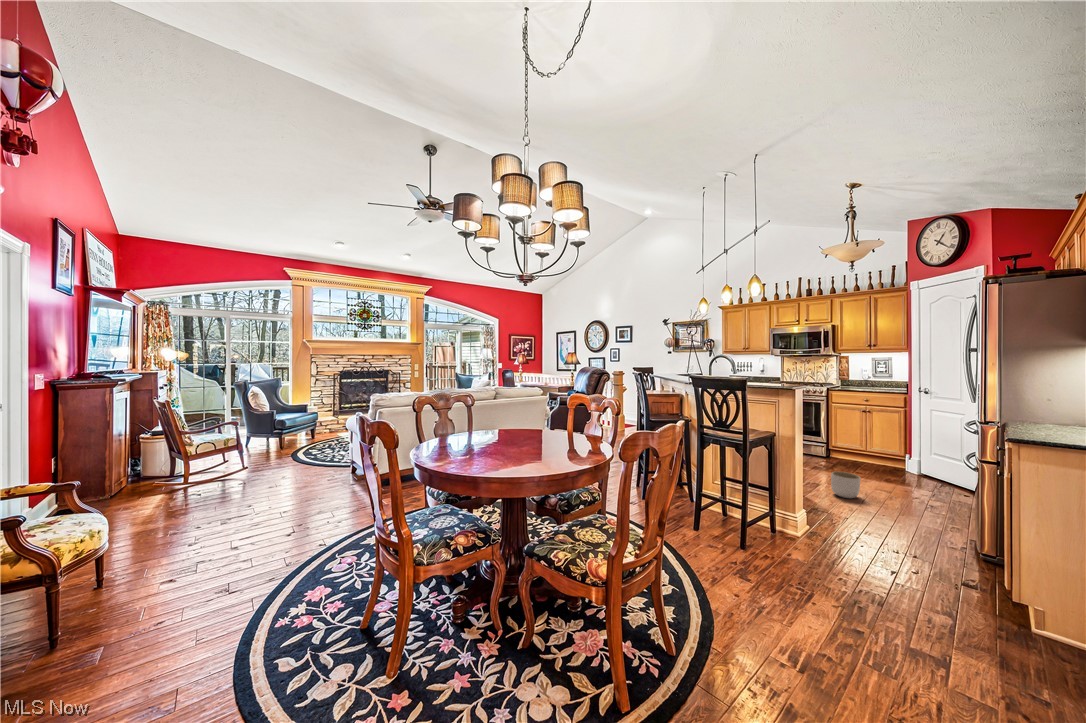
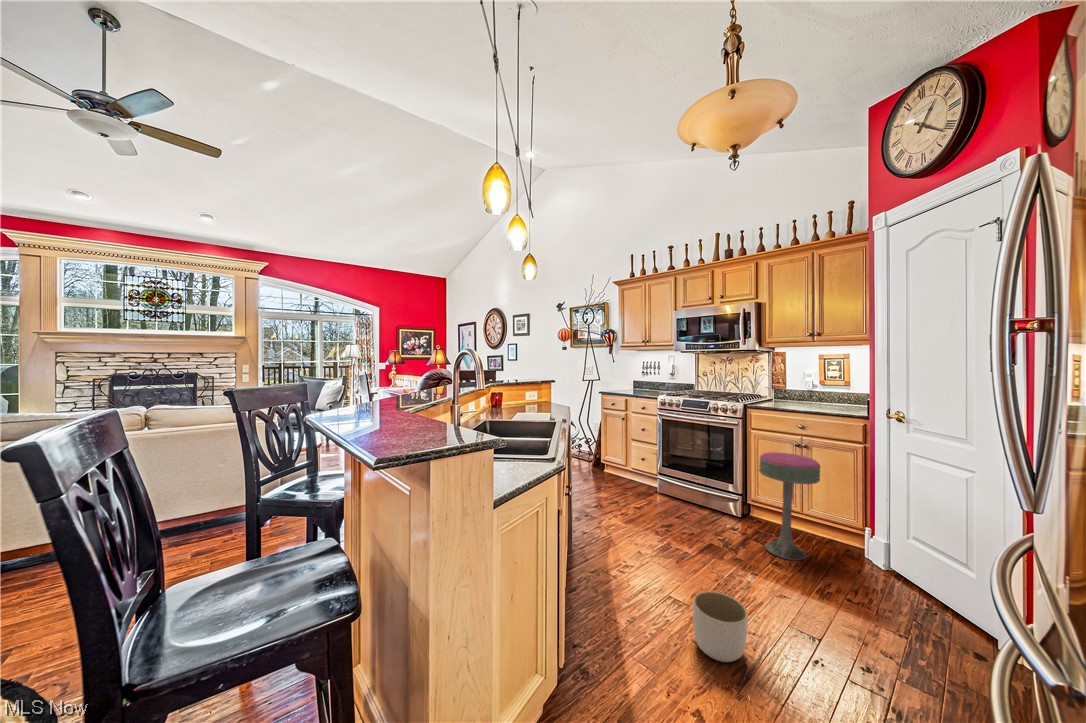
bar stool: none [843,414,881,472] -> present [759,452,821,560]

